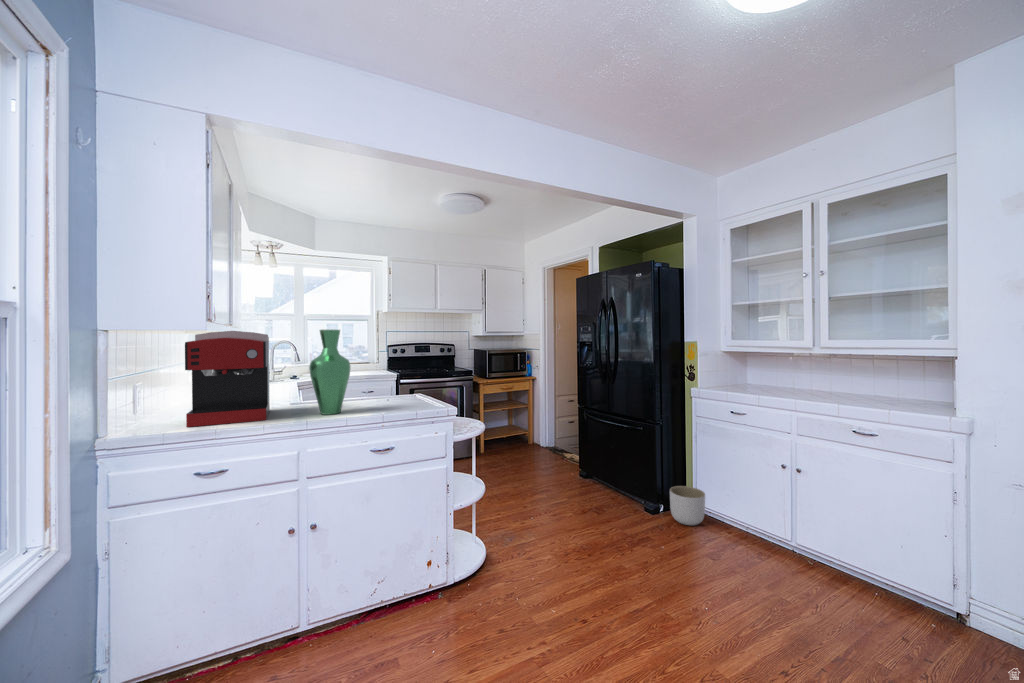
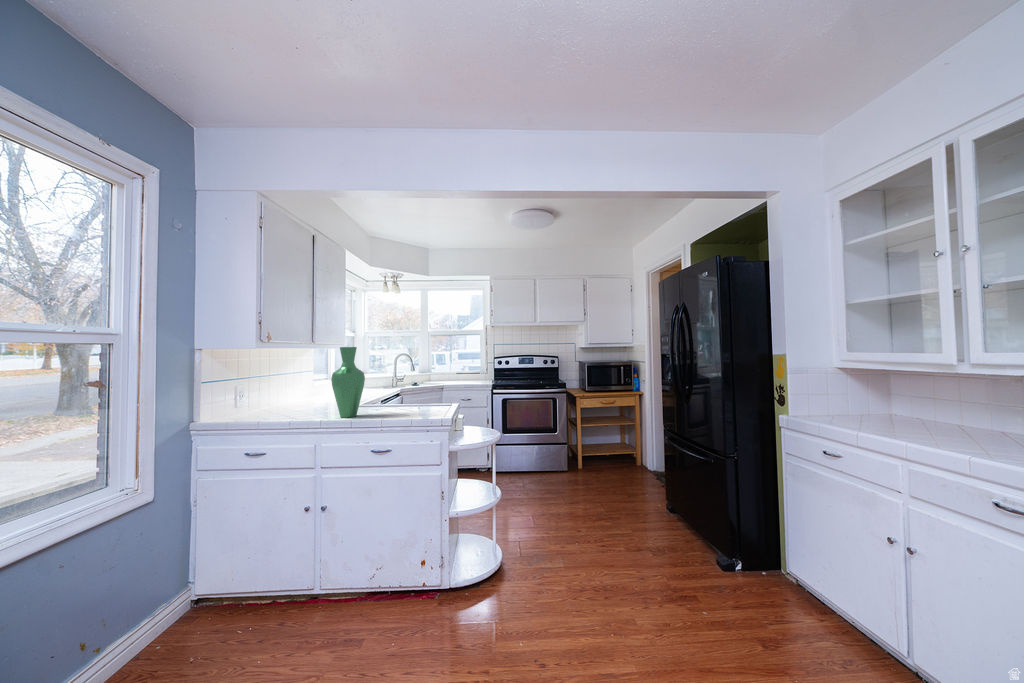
coffee maker: present [185,331,270,427] -> none [248,349,322,419]
planter: present [670,486,705,525] -> none [742,540,791,596]

